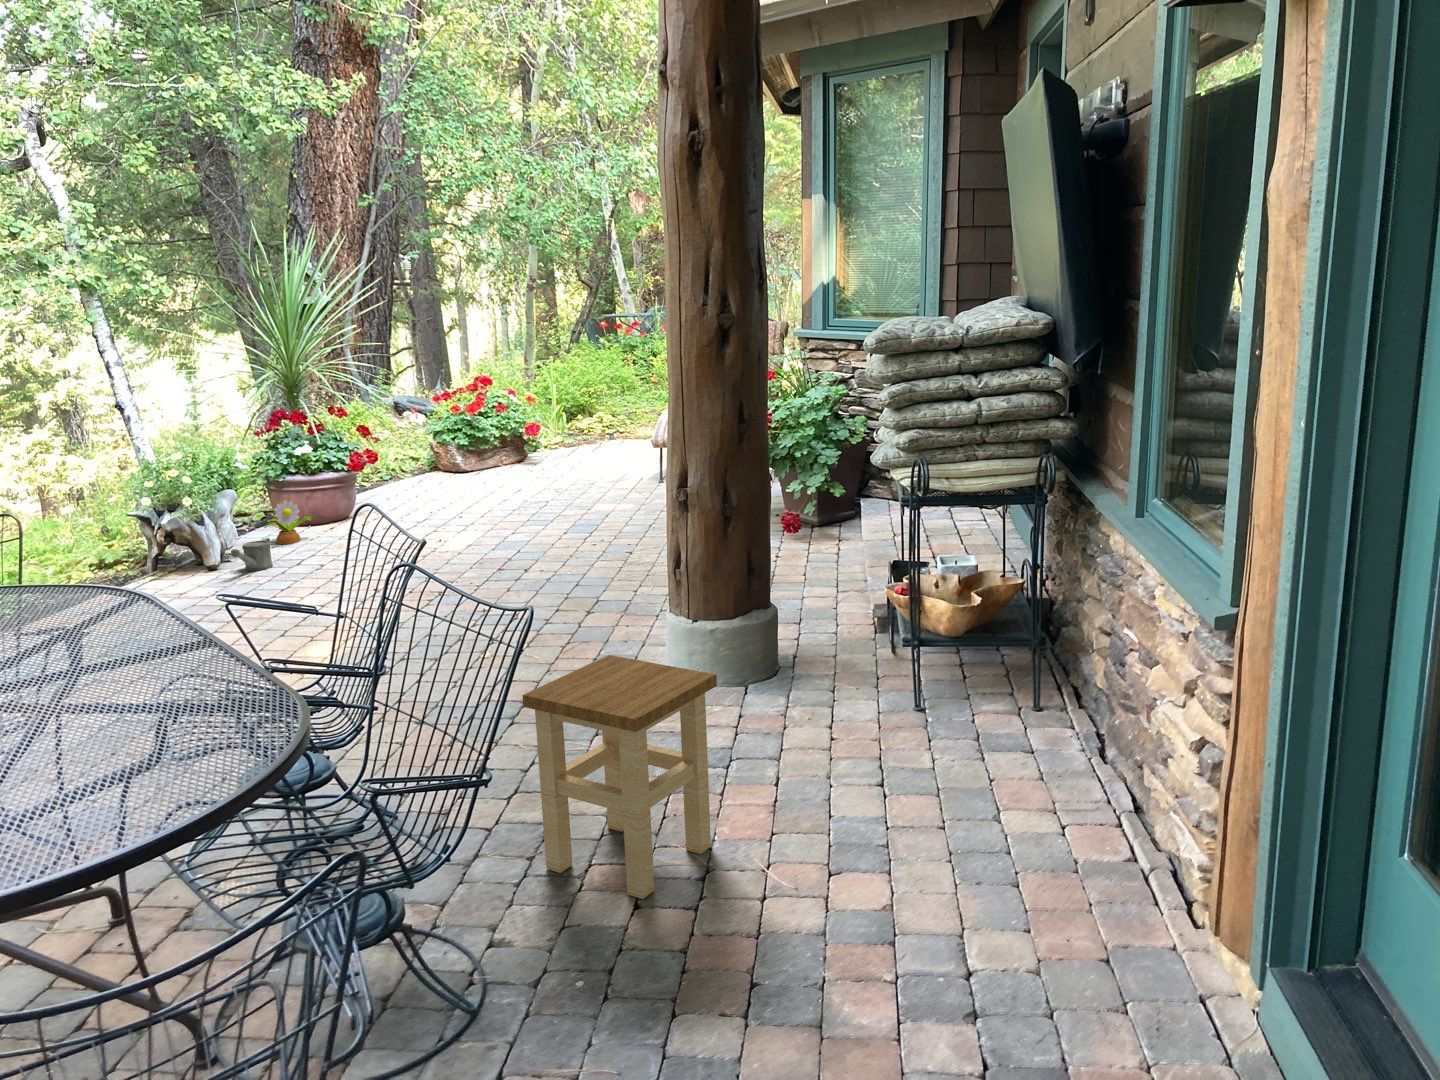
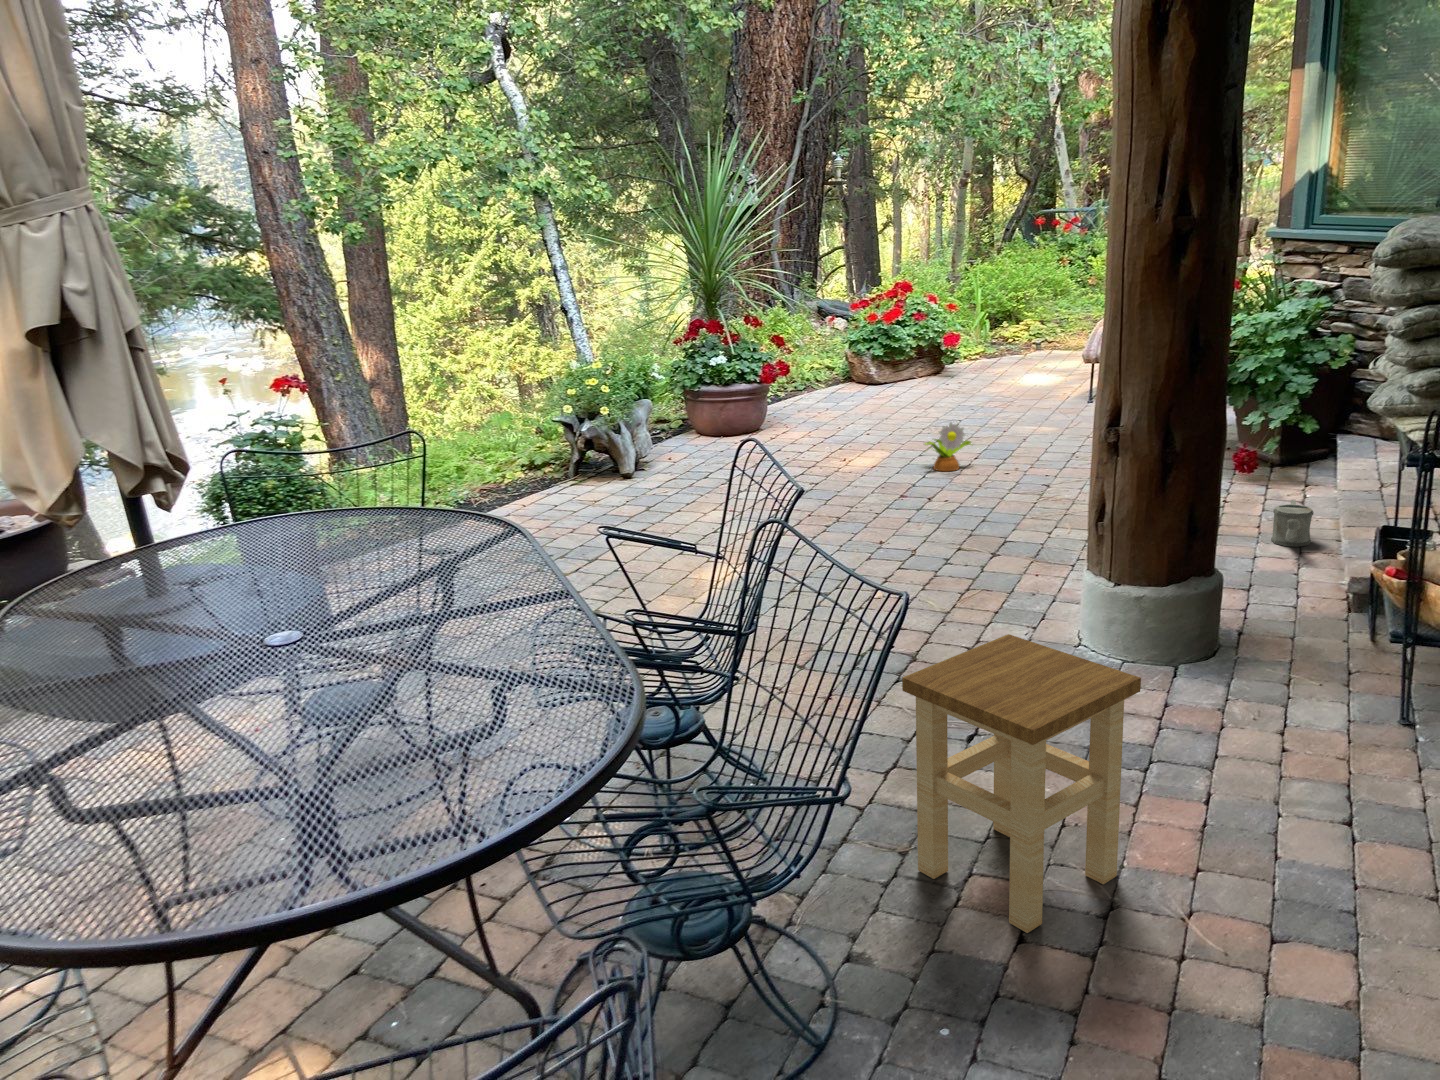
decorative plant: present [264,500,312,544] -> present [925,423,971,471]
watering can: present [231,538,273,571] -> present [1271,500,1314,547]

